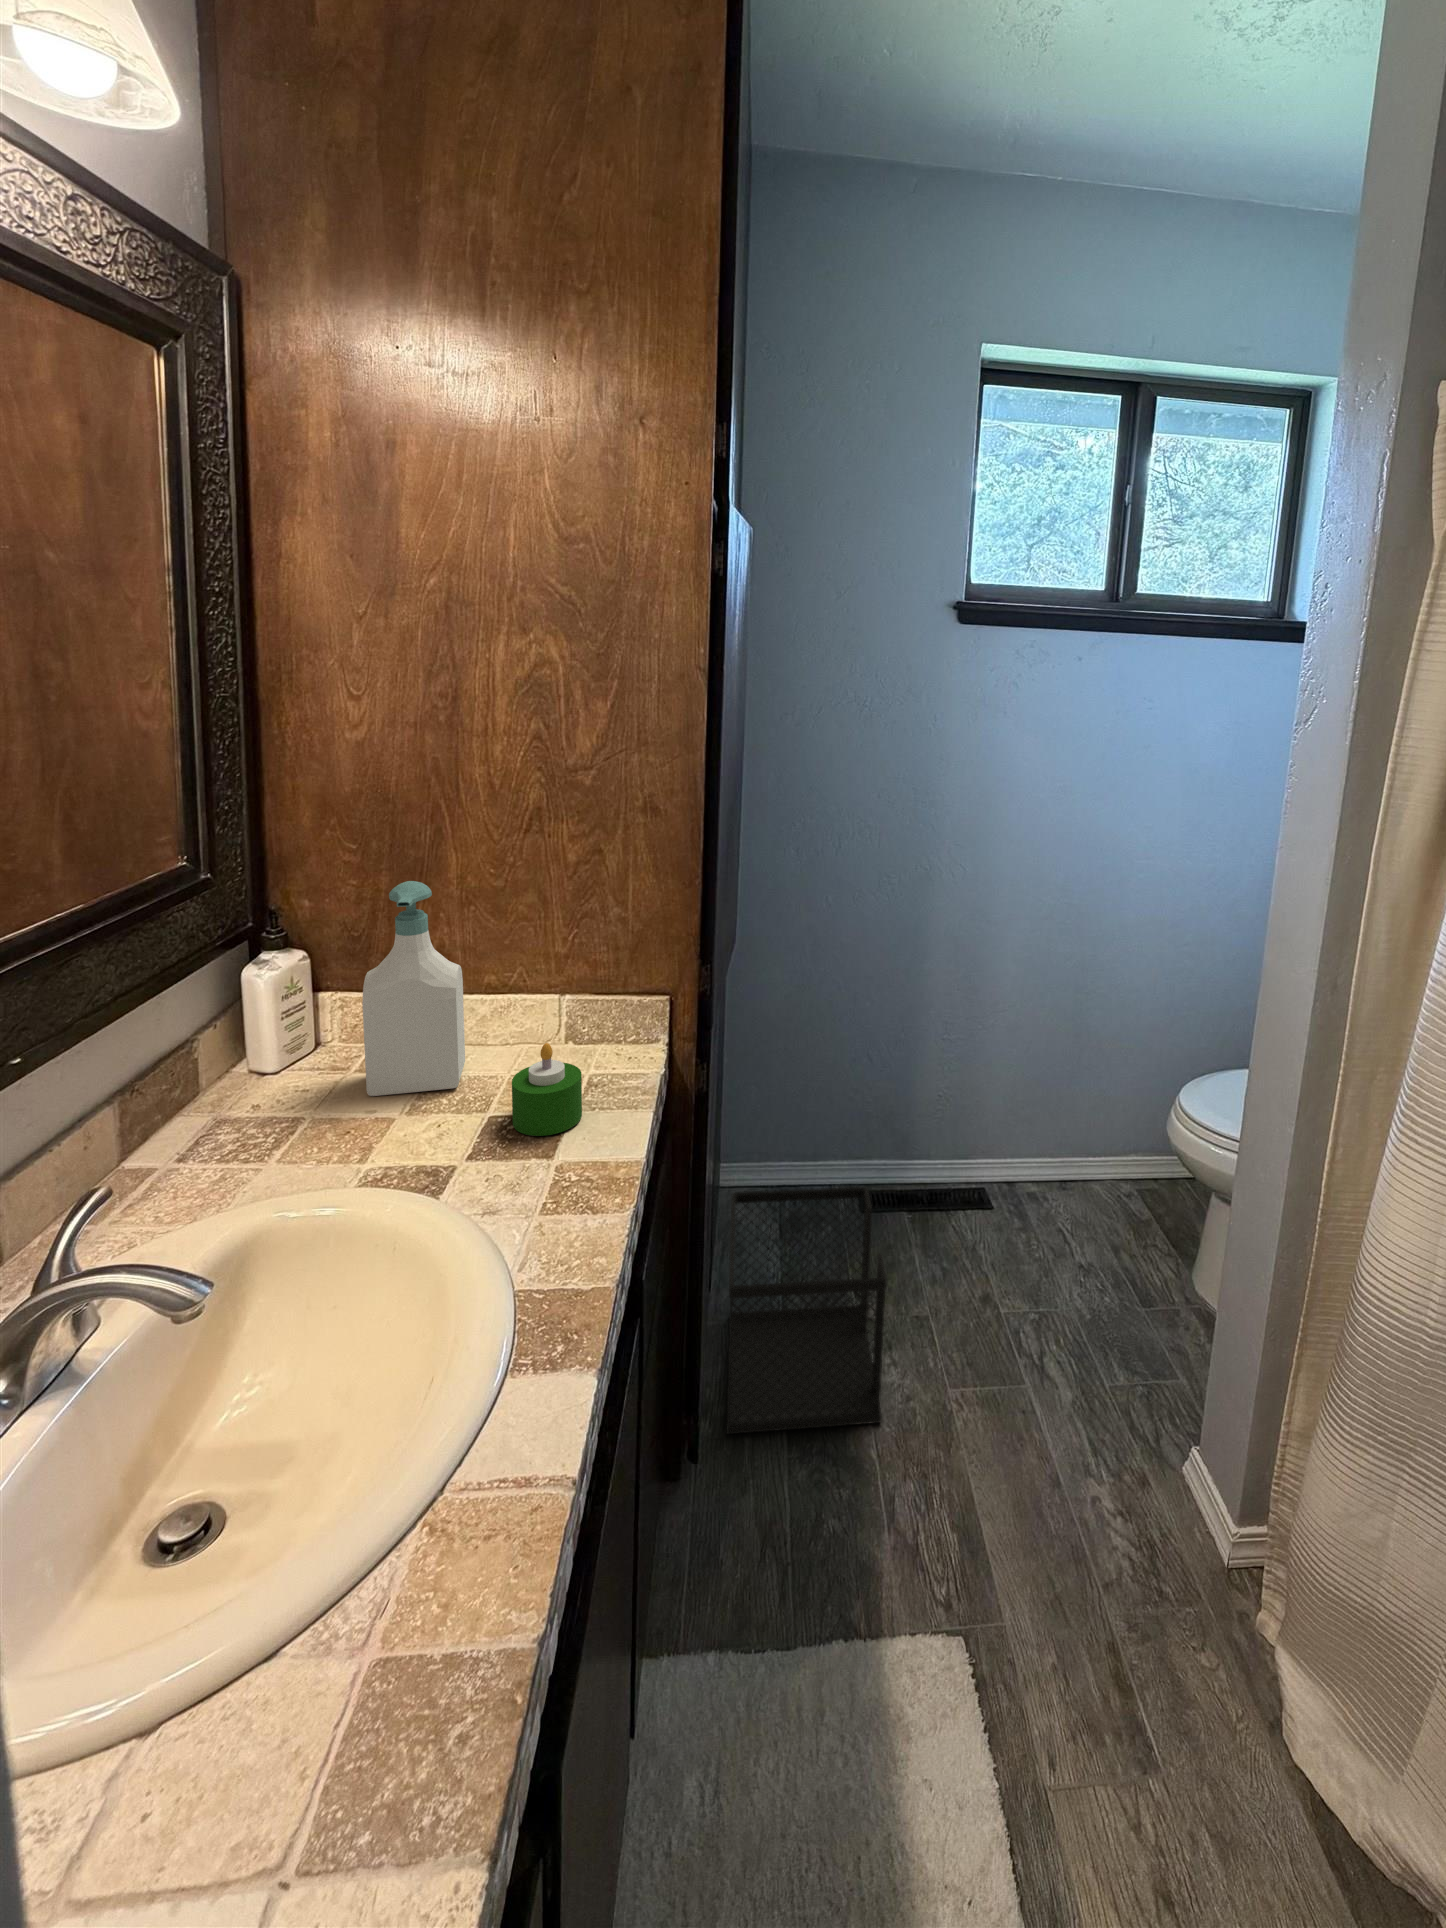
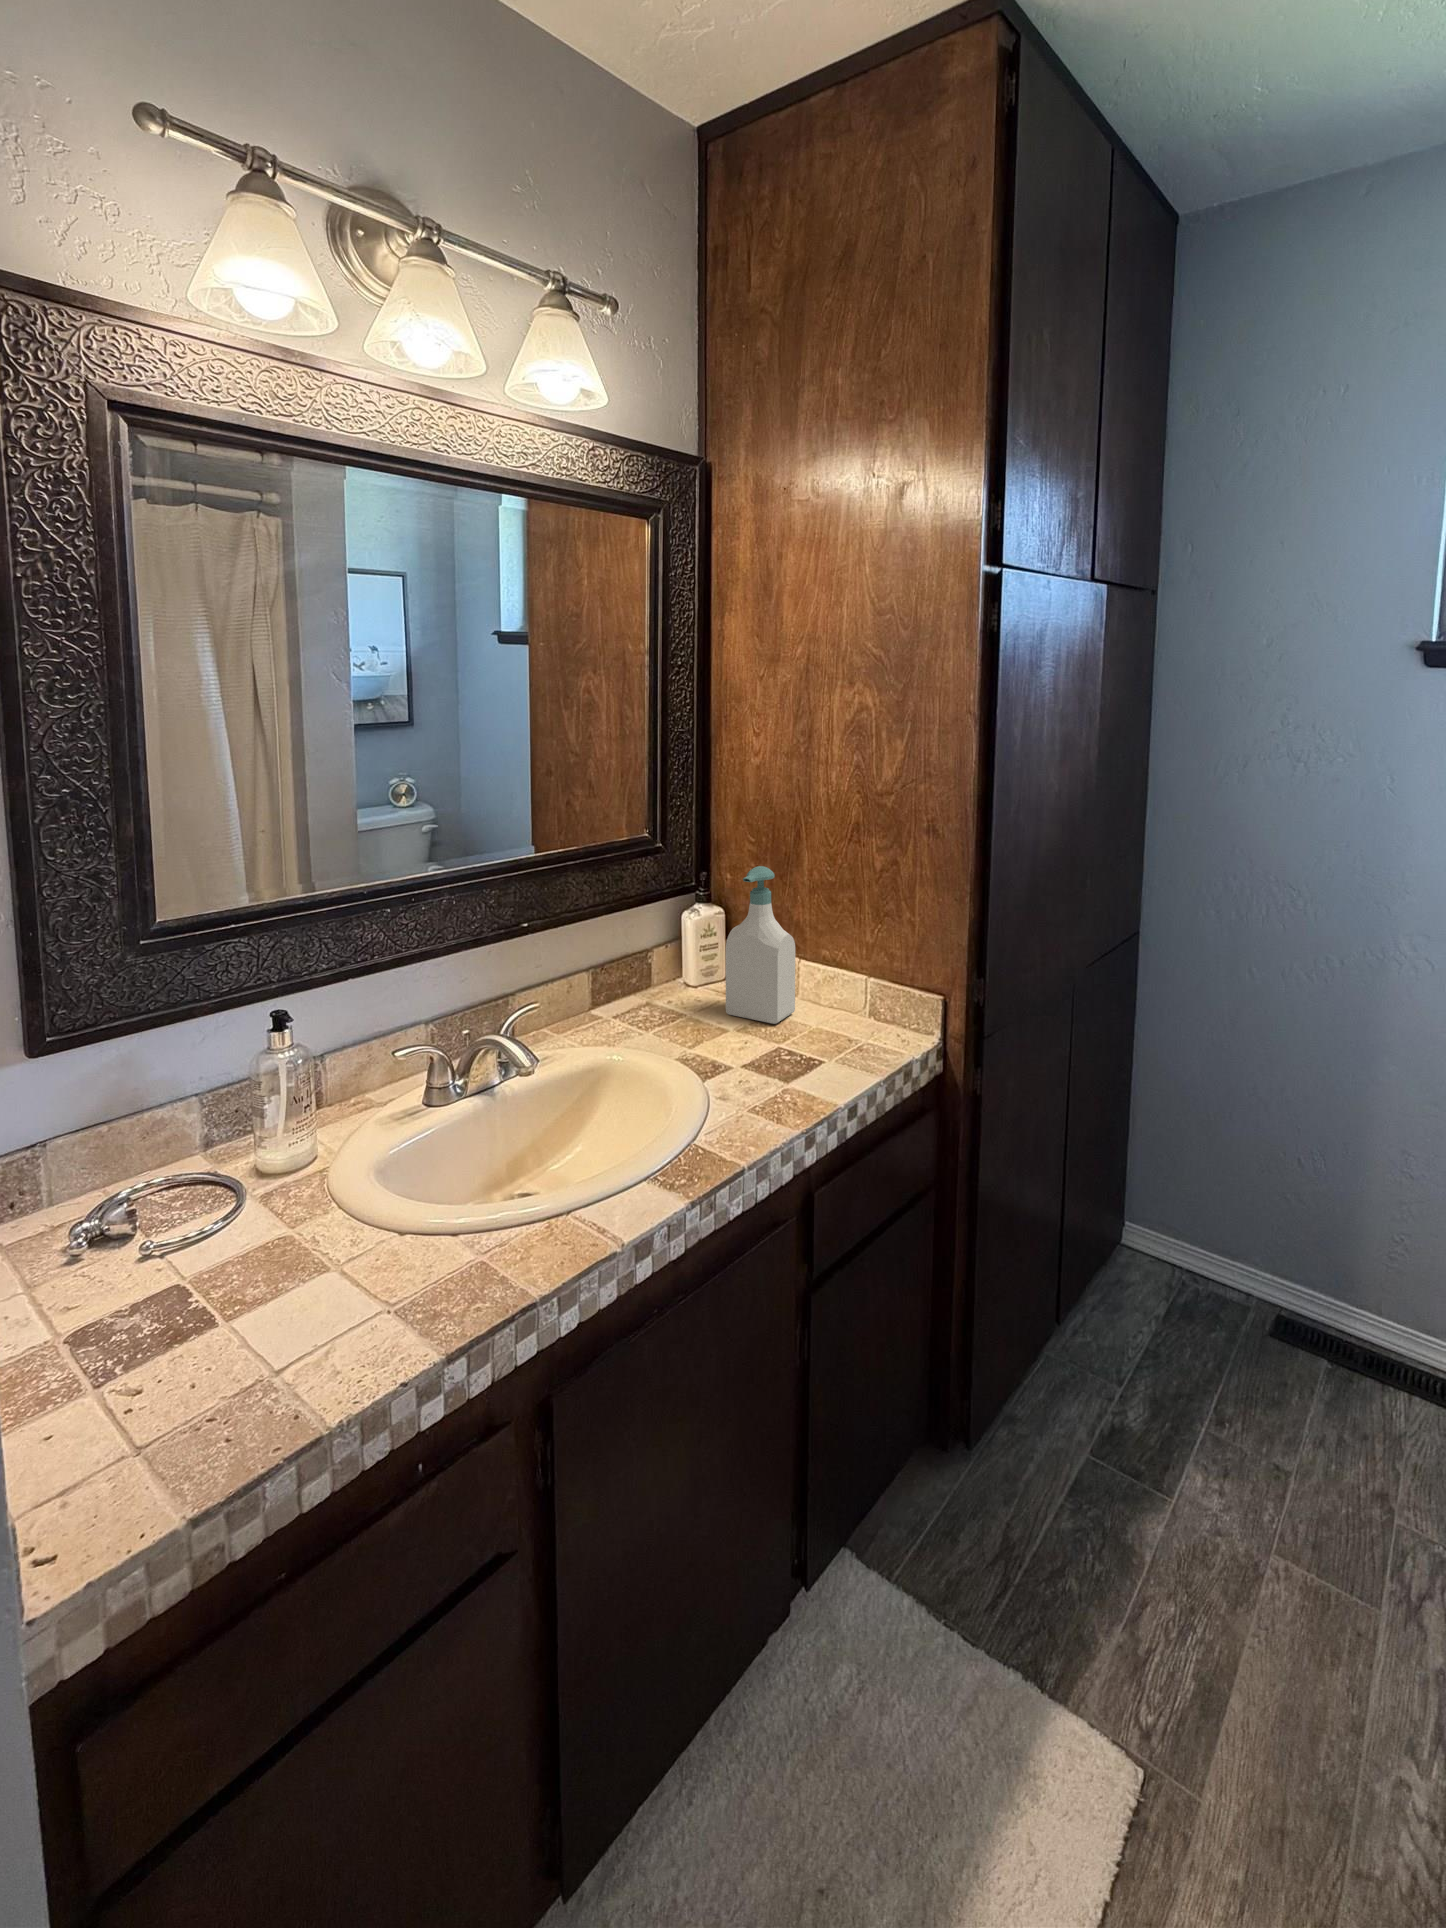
candle: present [512,1043,582,1136] -> none [784,1000,835,1070]
wastebasket: present [727,1187,887,1434] -> none [1021,1233,1225,1533]

